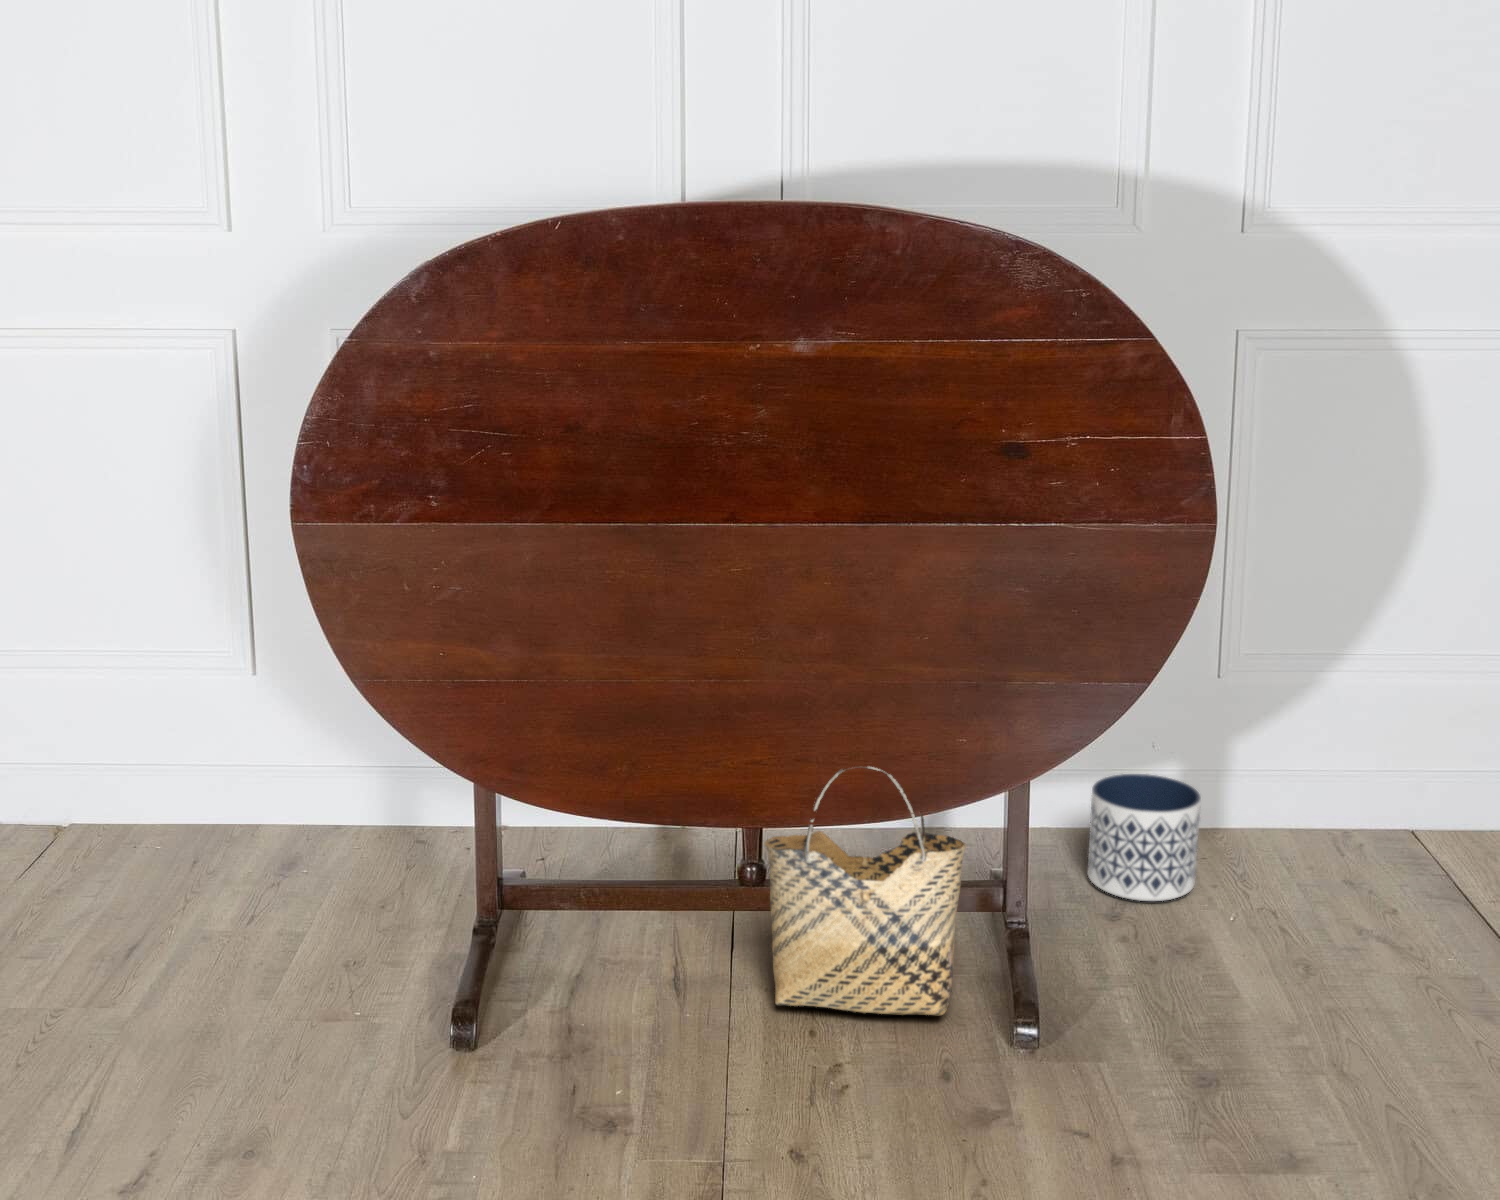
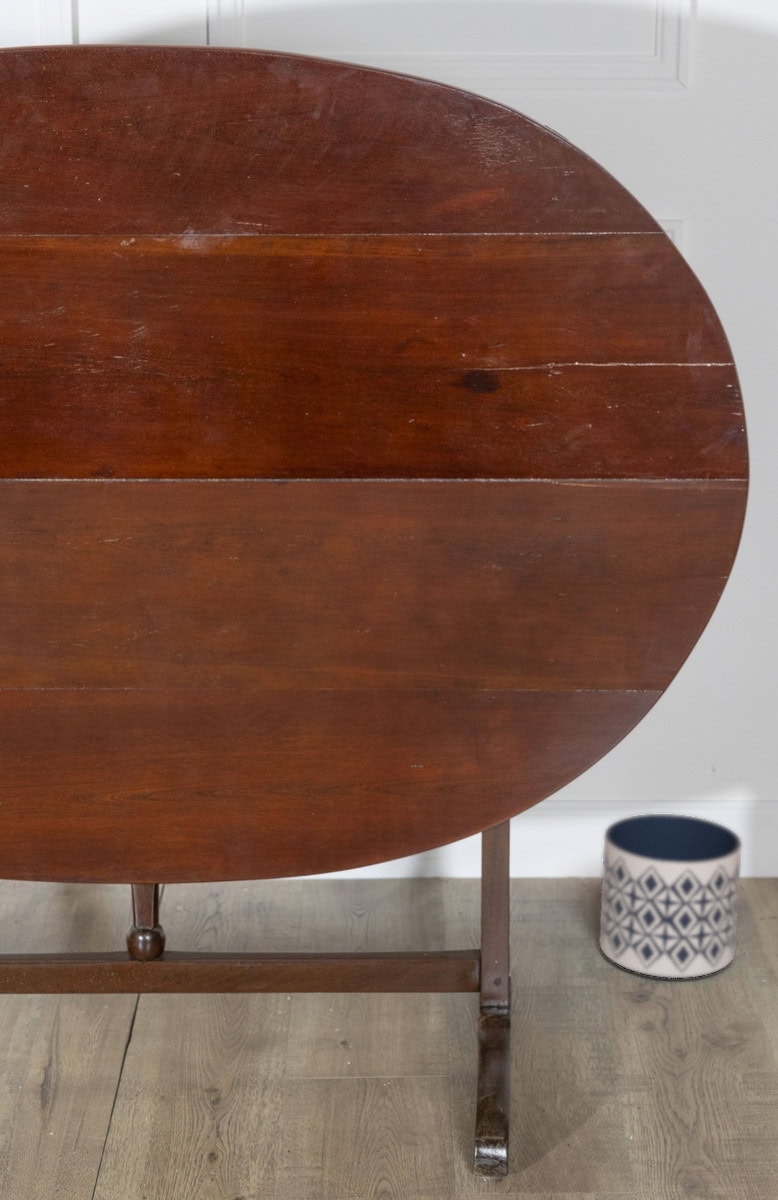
woven basket: present [764,767,966,1015] -> none [152,759,419,1132]

